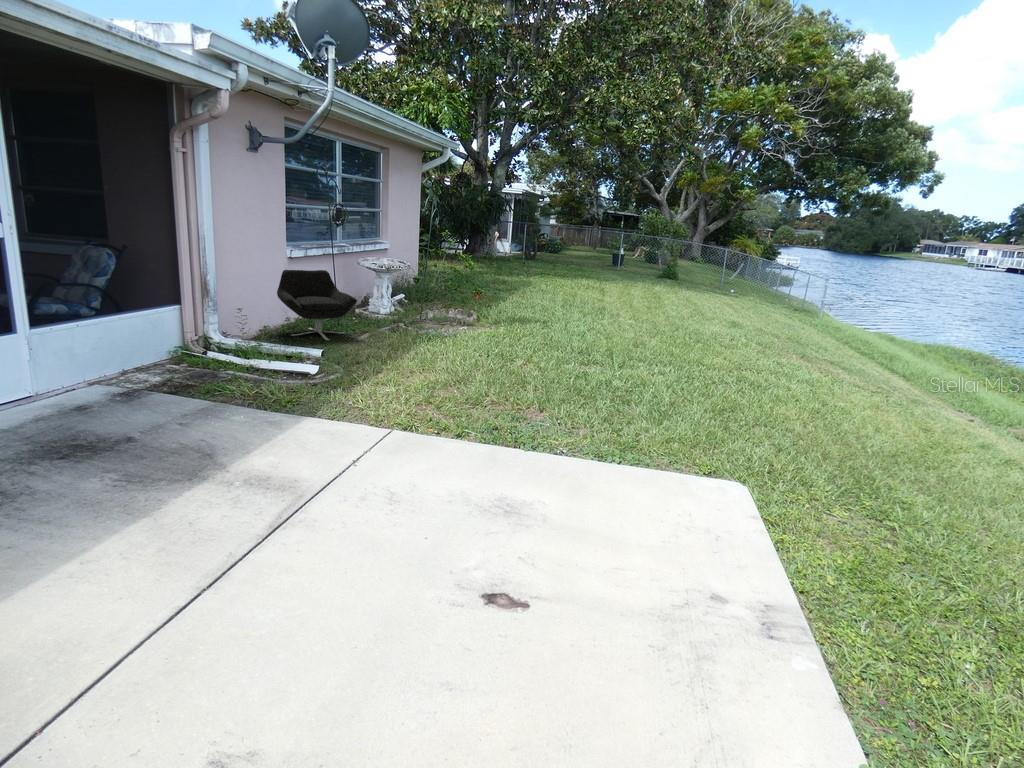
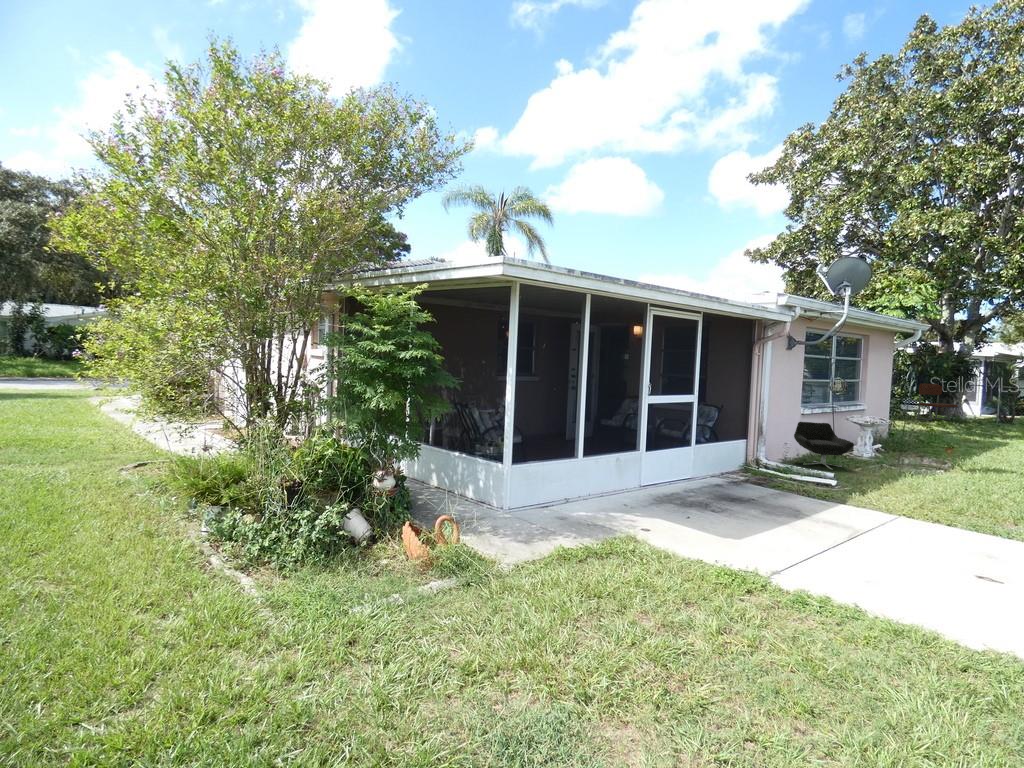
bench: none [456,219,491,260] -> present [917,383,958,421]

